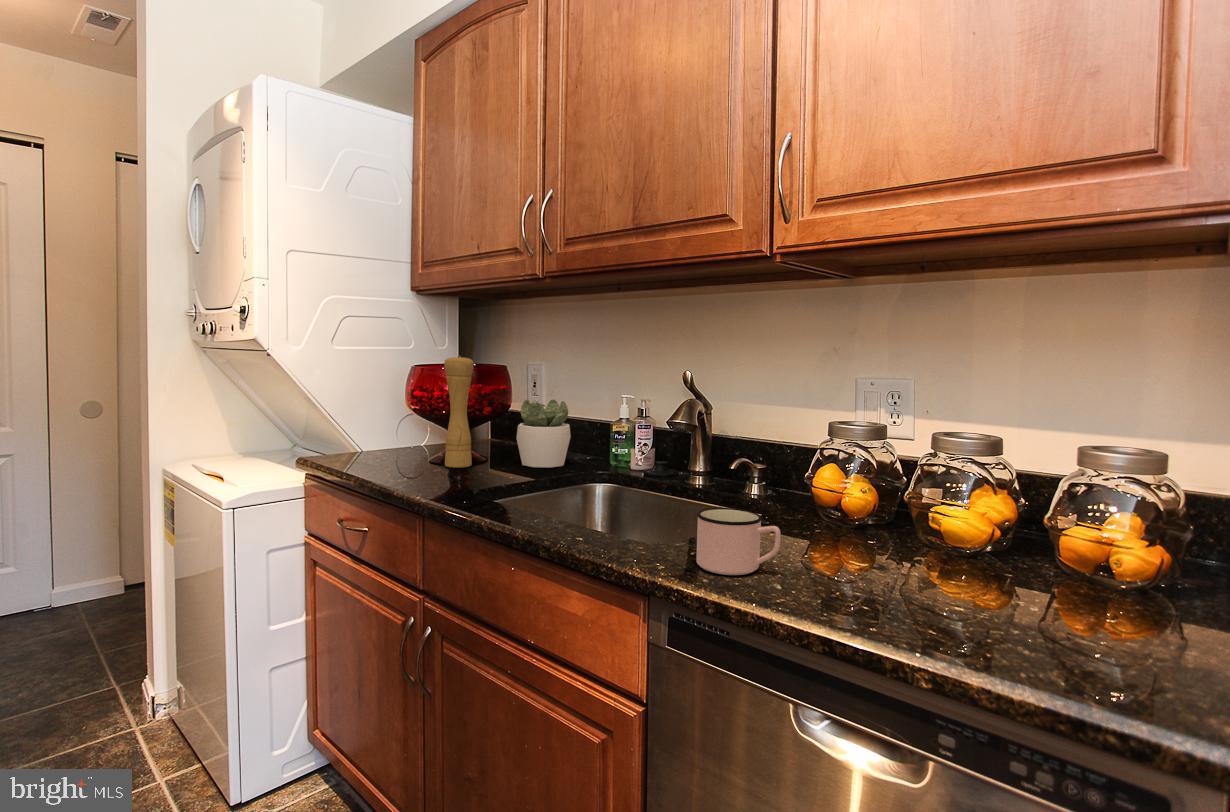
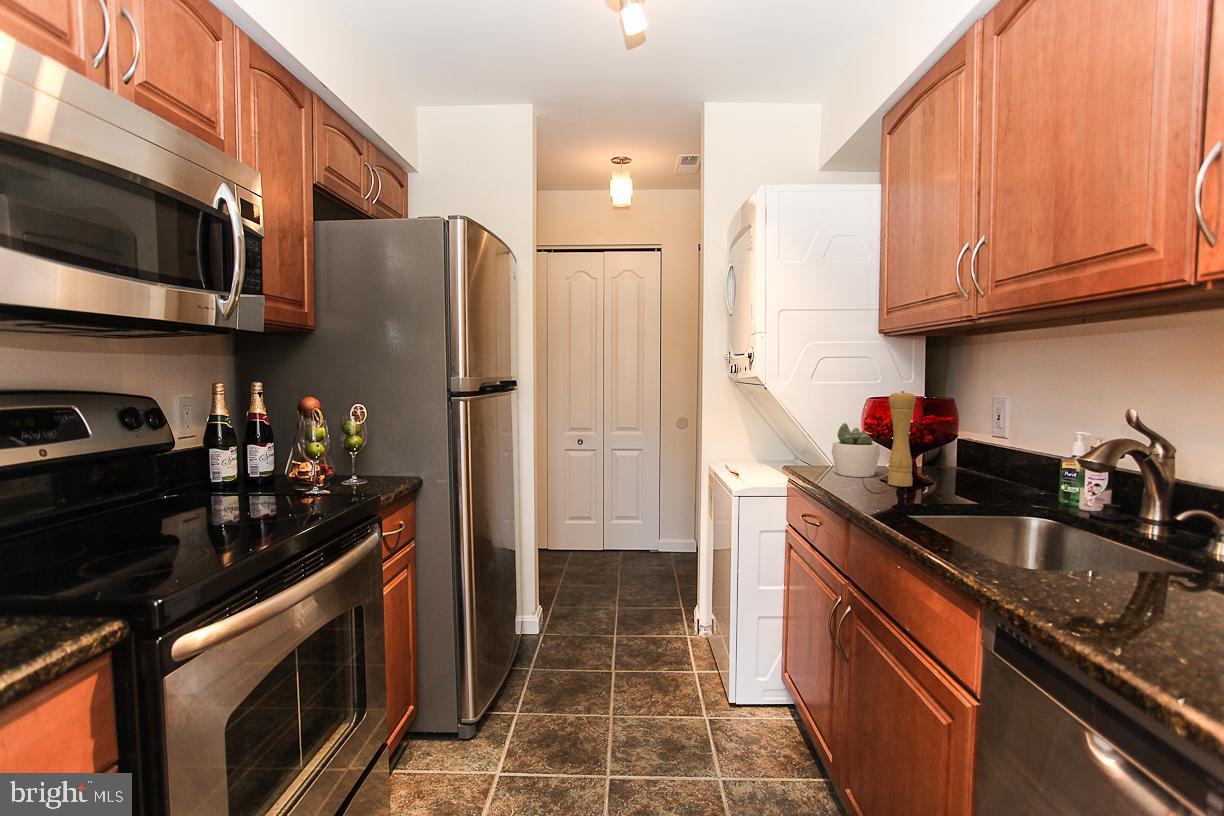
succulent plant: present [516,400,571,468] -> present [832,423,880,477]
mug: present [696,508,781,575] -> none [1036,540,1128,607]

